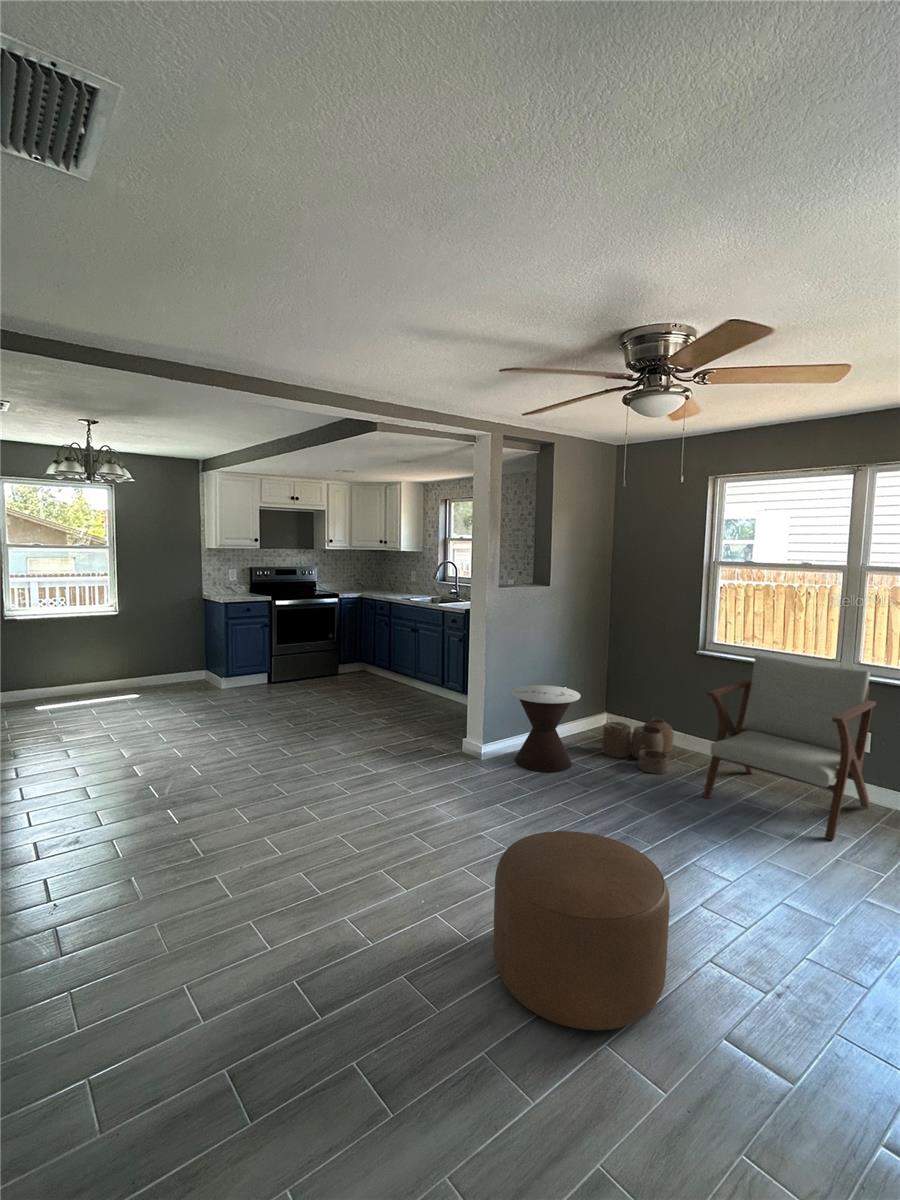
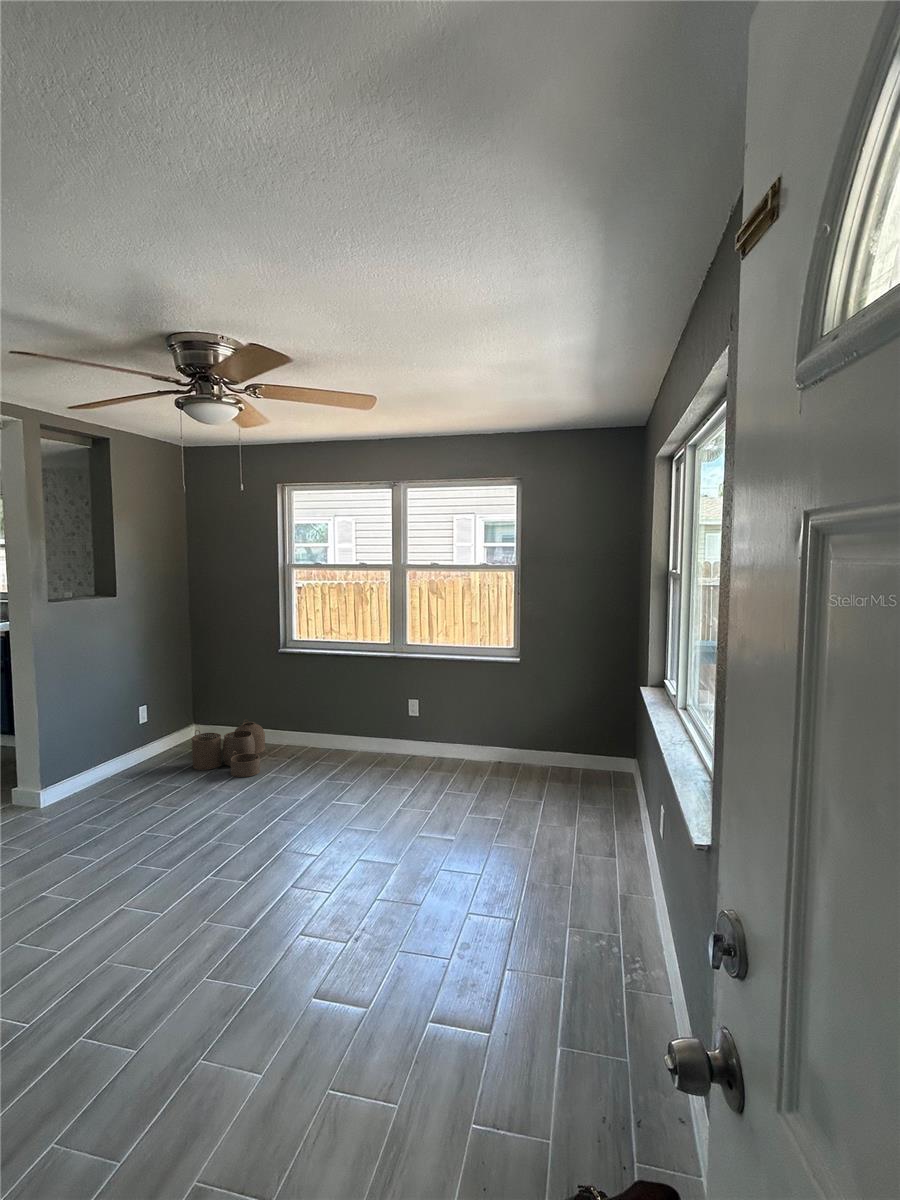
lounge chair: present [703,655,876,840] -> none [289,647,425,797]
side table: present [511,685,580,772] -> none [75,707,162,806]
ottoman: present [493,831,670,1030] -> none [60,851,257,1060]

